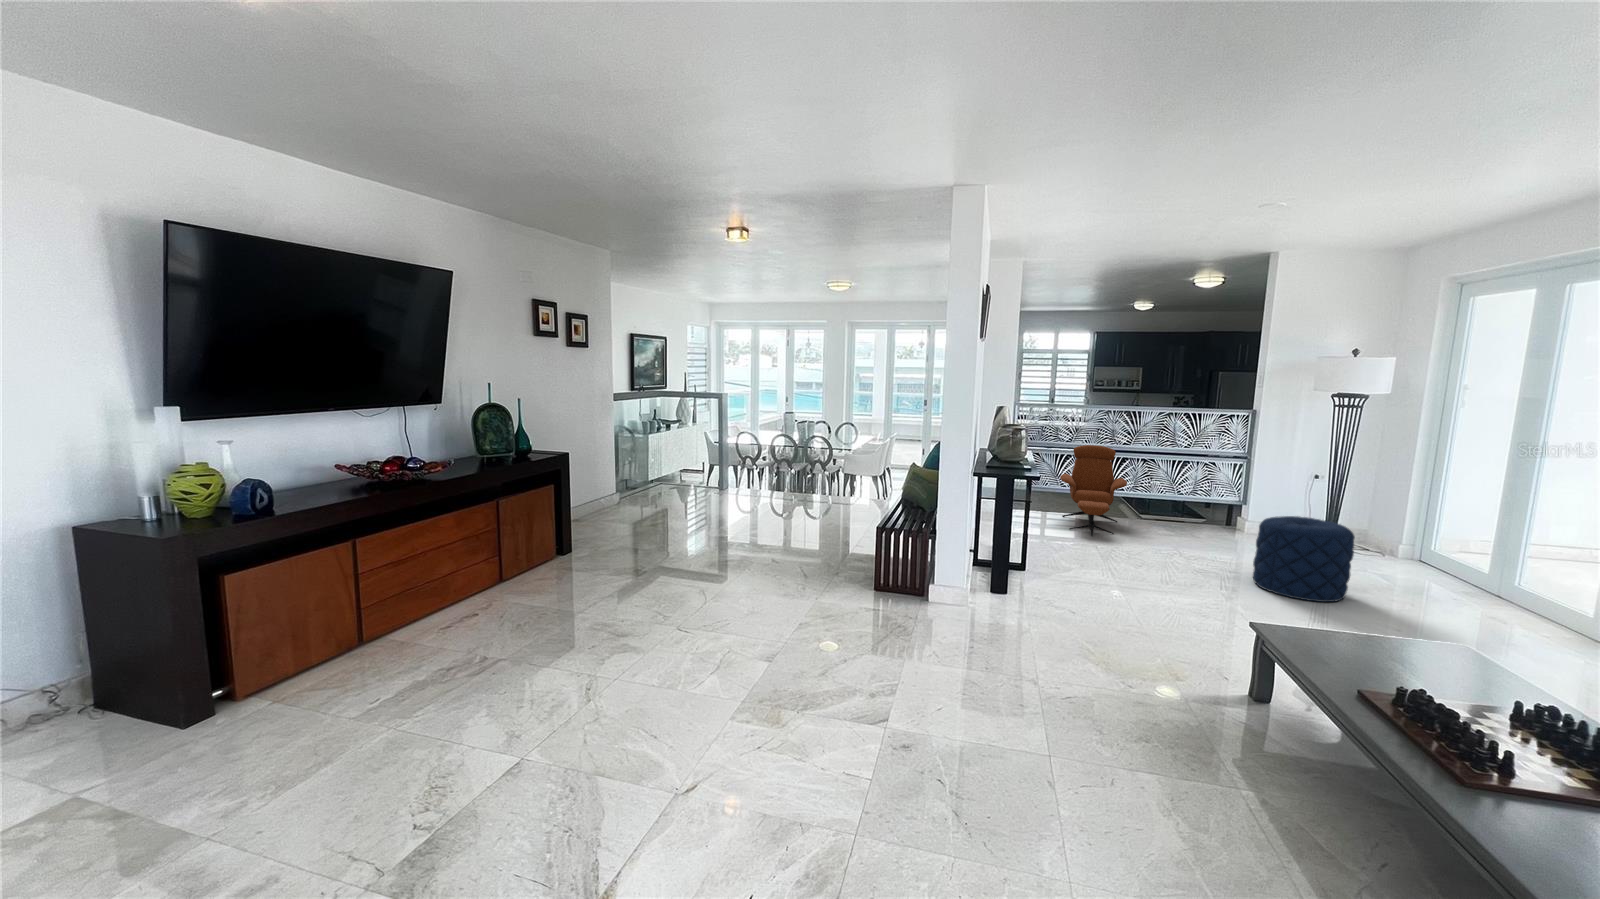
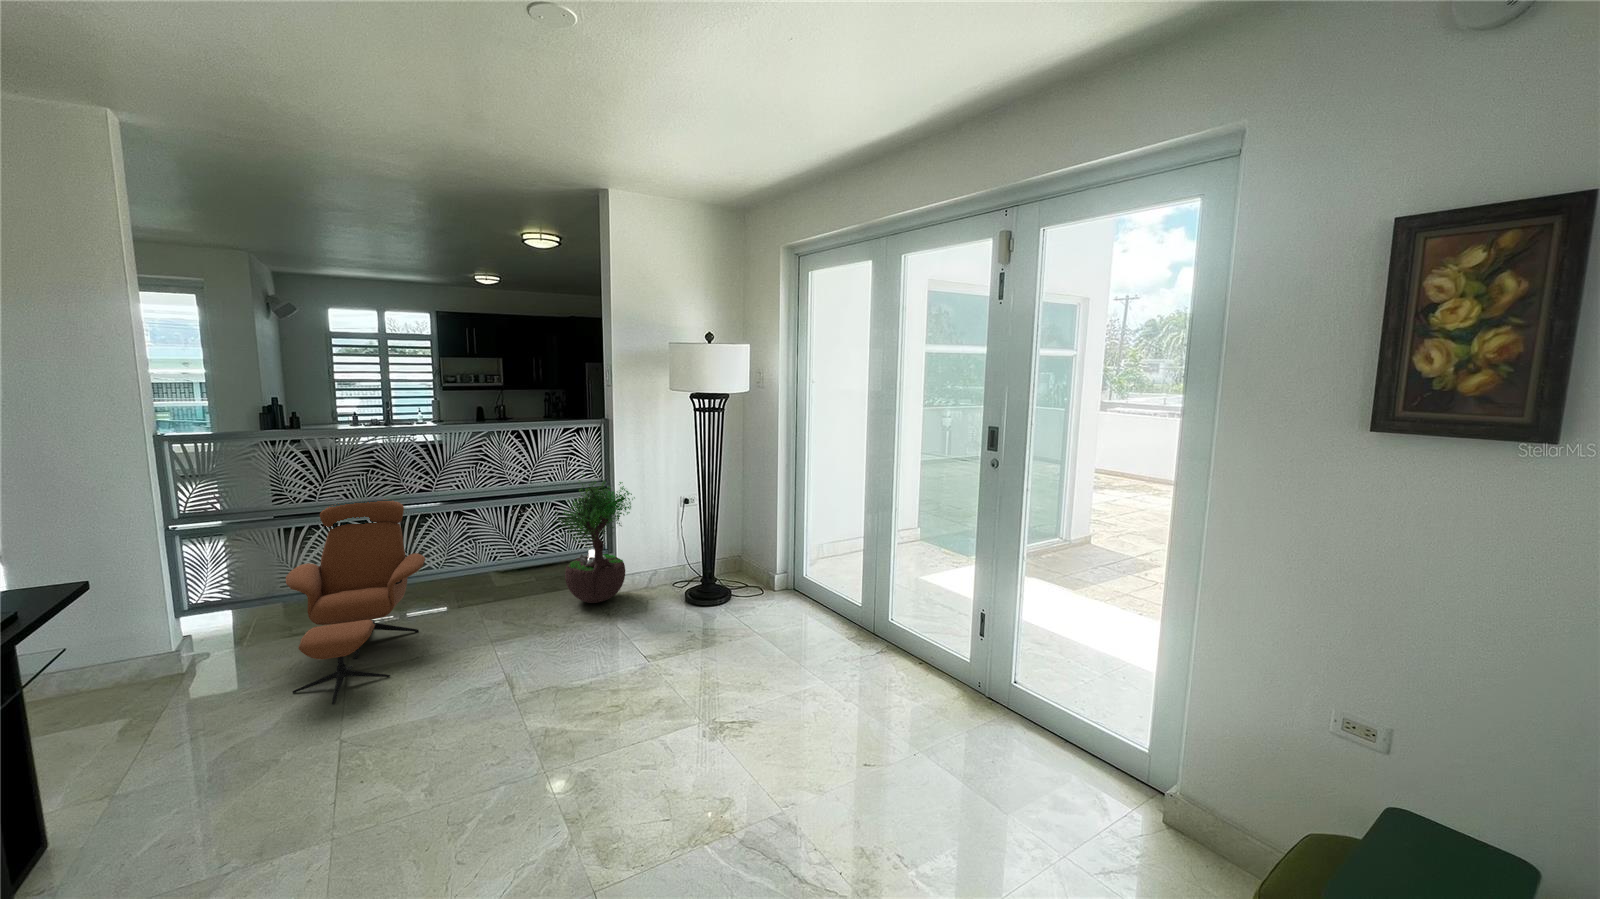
potted tree: none [1209,444,1274,533] -> present [552,474,635,603]
pouf: present [1253,516,1355,602] -> none [596,611,731,783]

